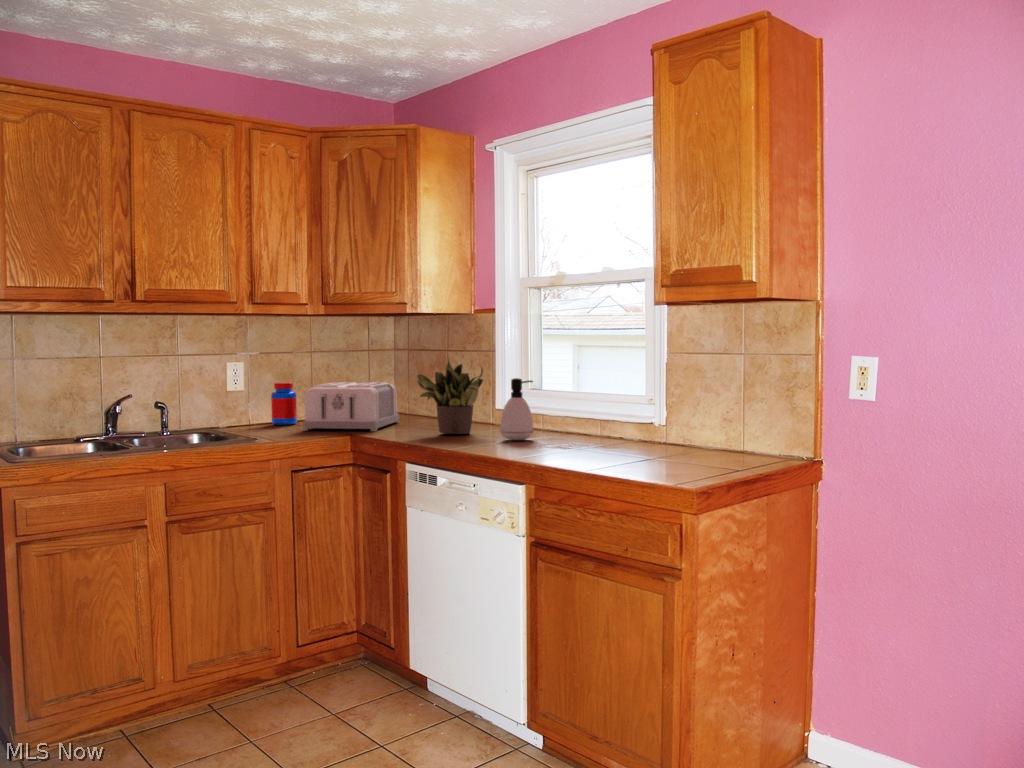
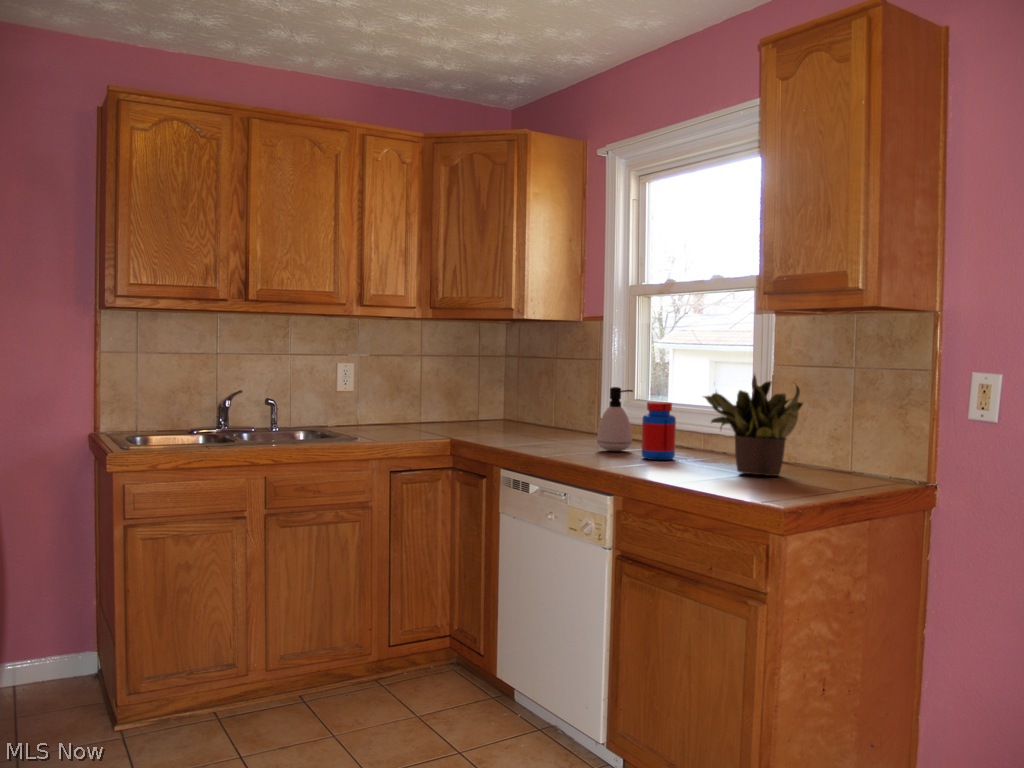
potted plant: present [417,360,483,434] -> present [704,375,803,476]
jar: present [271,382,297,425] -> present [642,402,676,460]
toaster: present [303,382,399,431] -> none [404,386,501,437]

